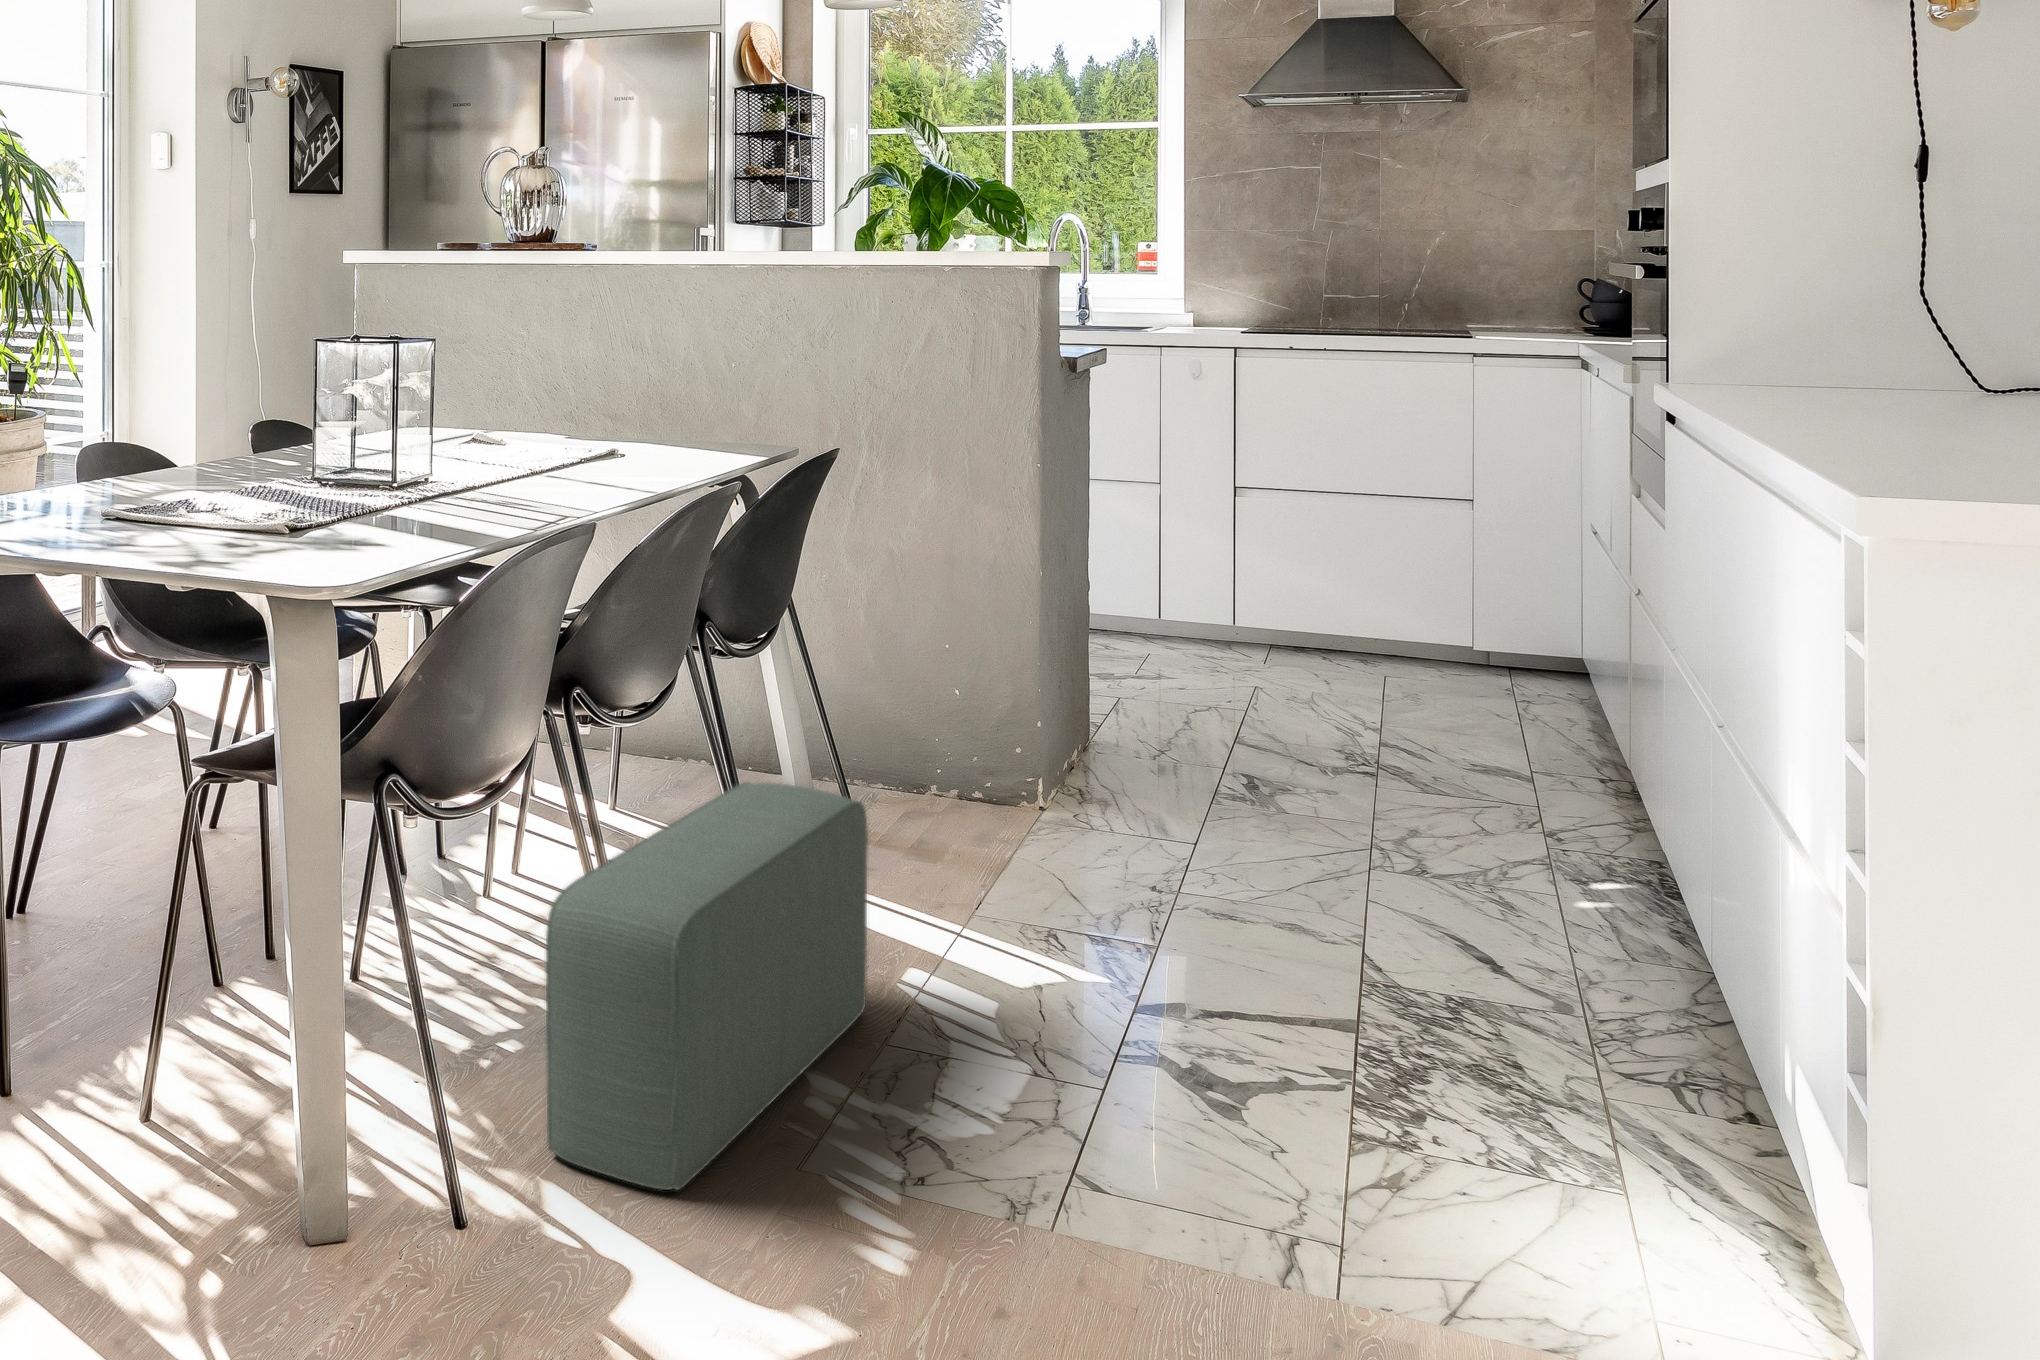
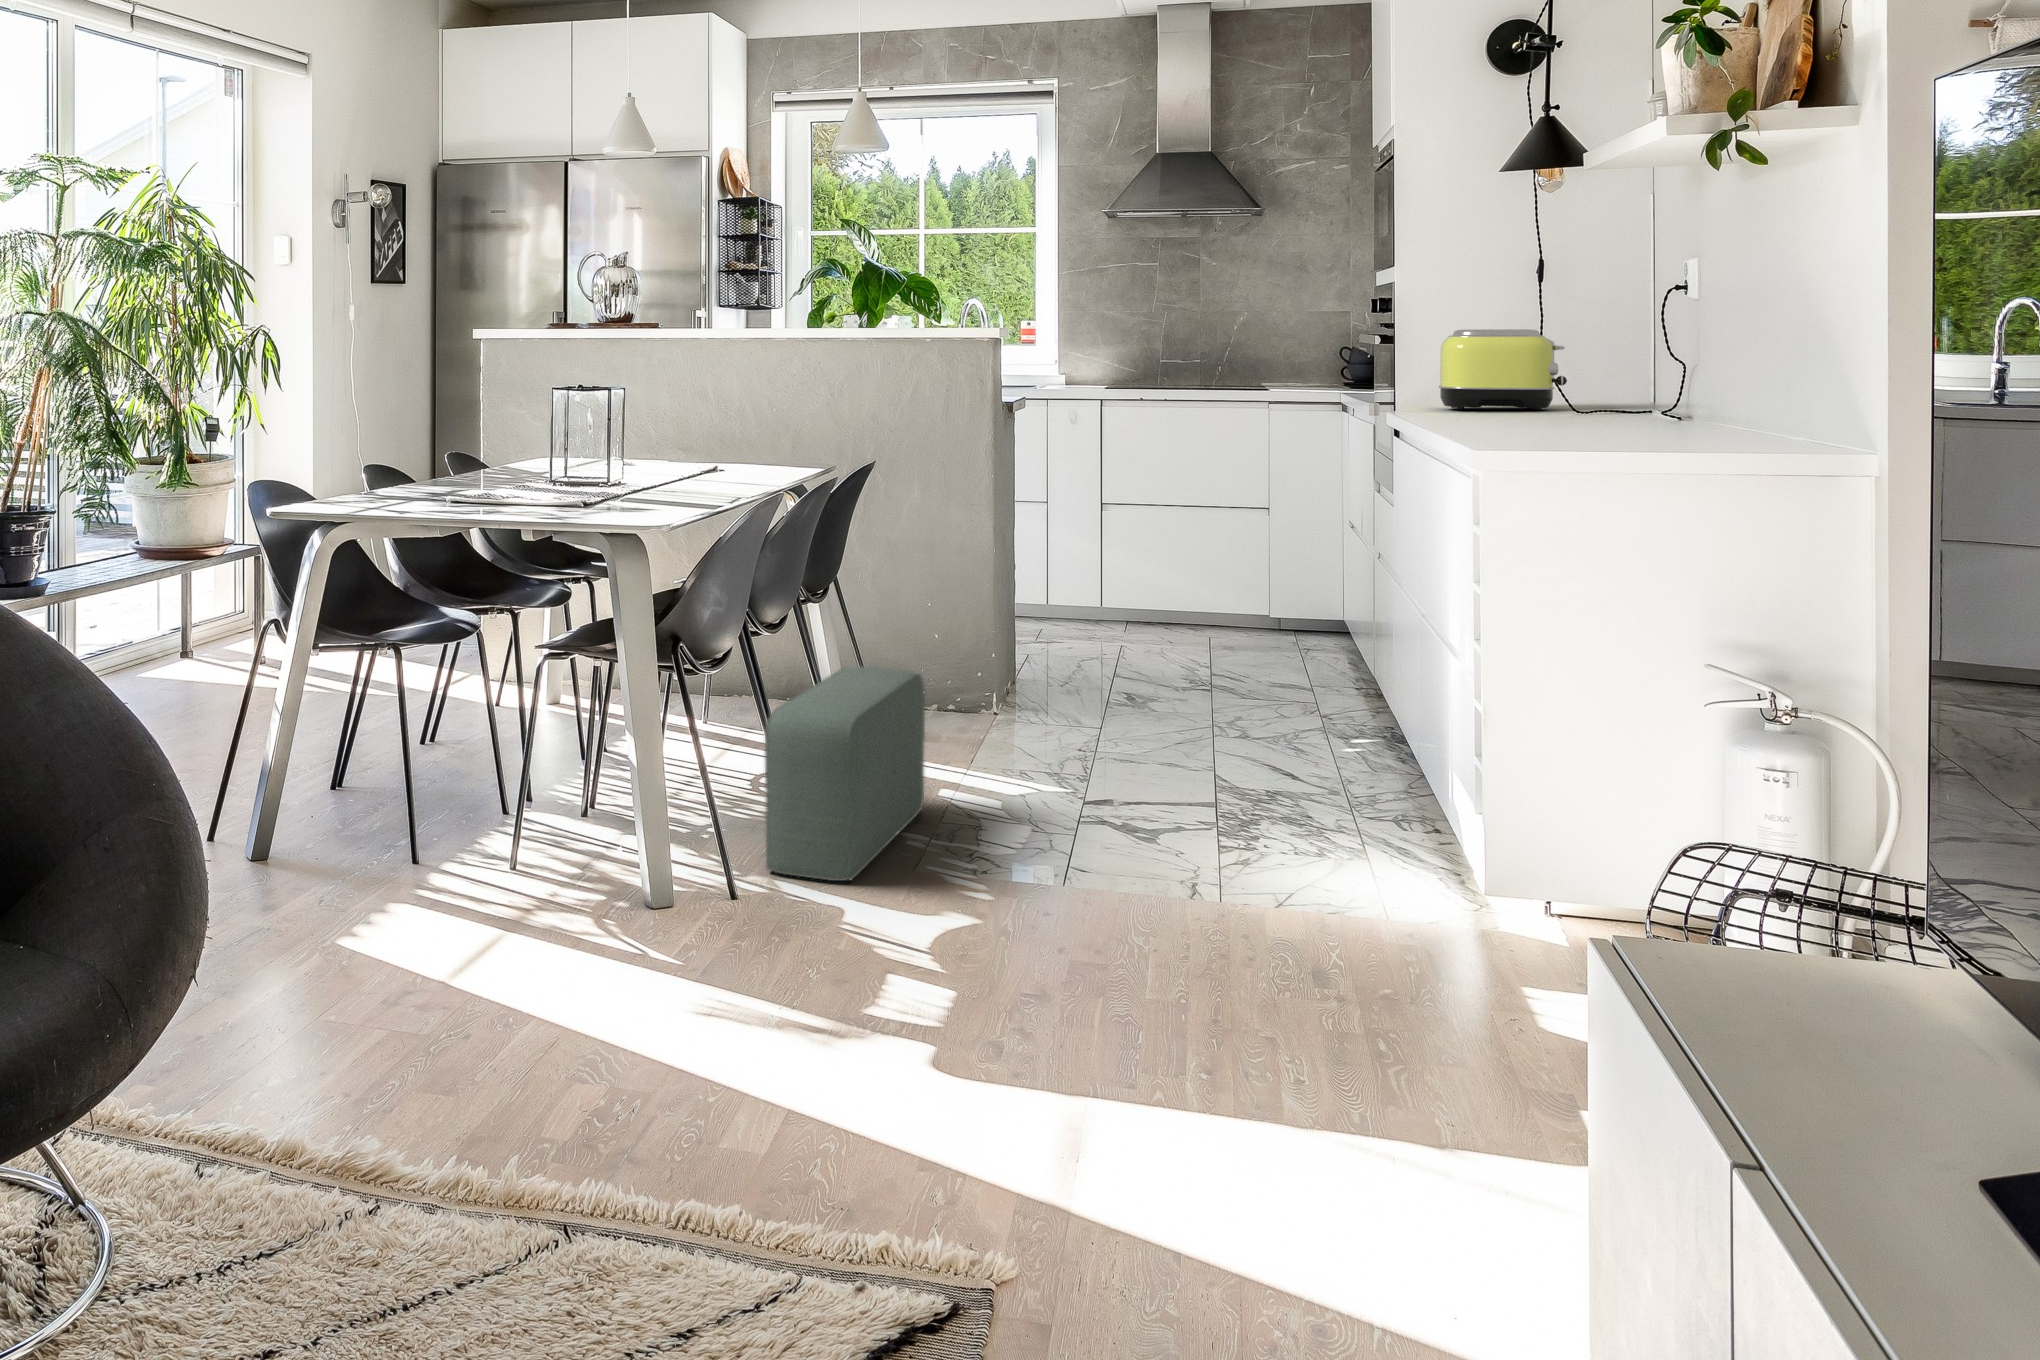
toaster: none [1747,255,1978,386] -> present [1439,329,1567,410]

